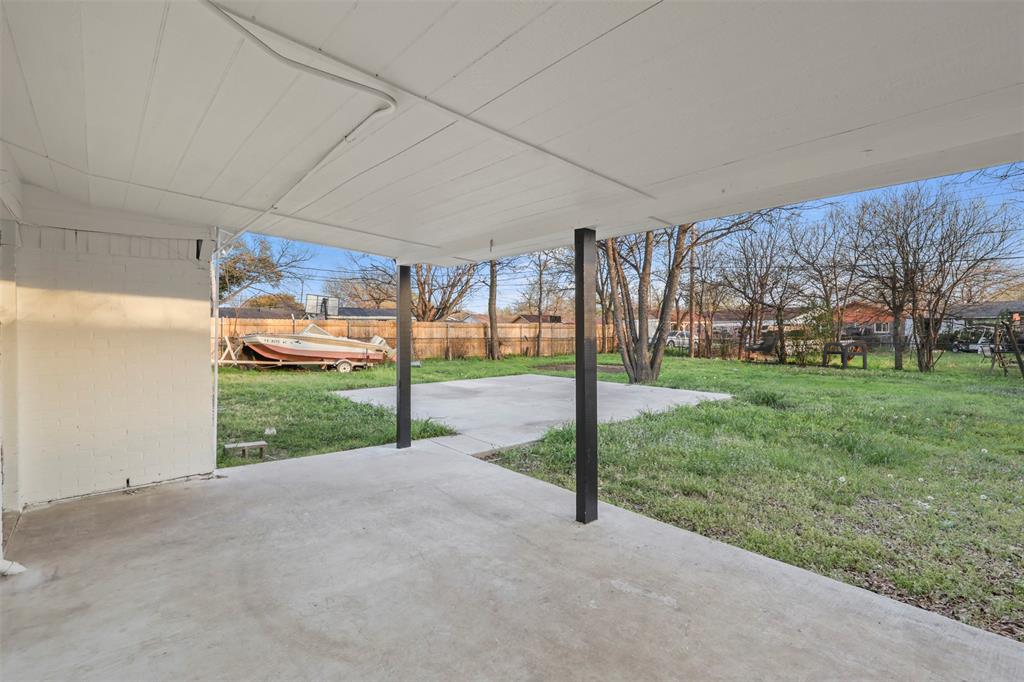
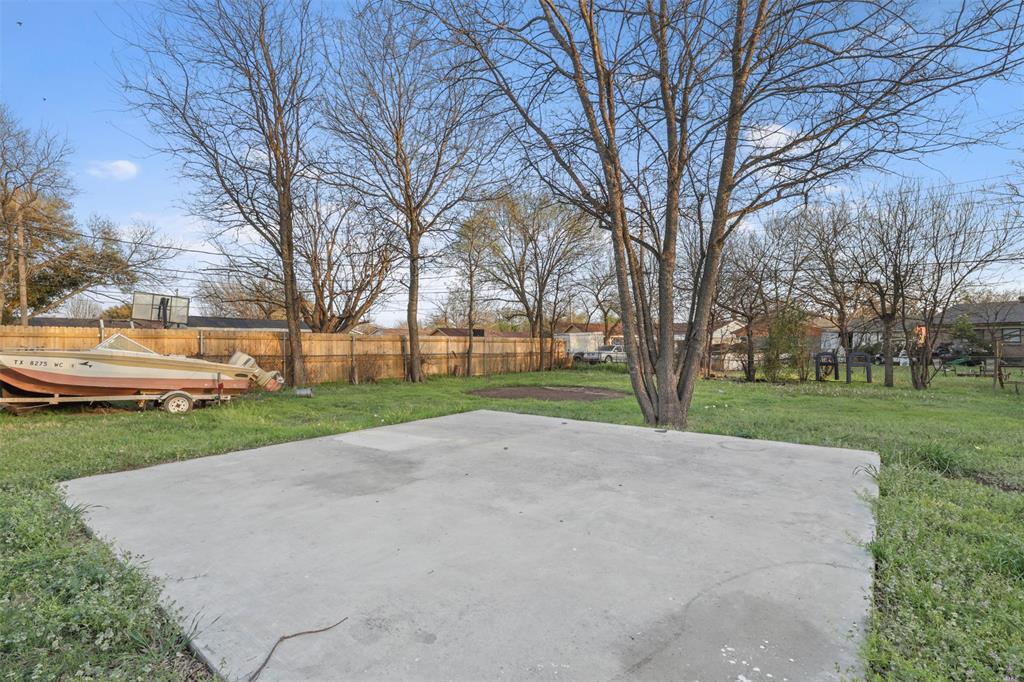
lounge chair: present [745,336,778,364] -> none [719,345,761,380]

